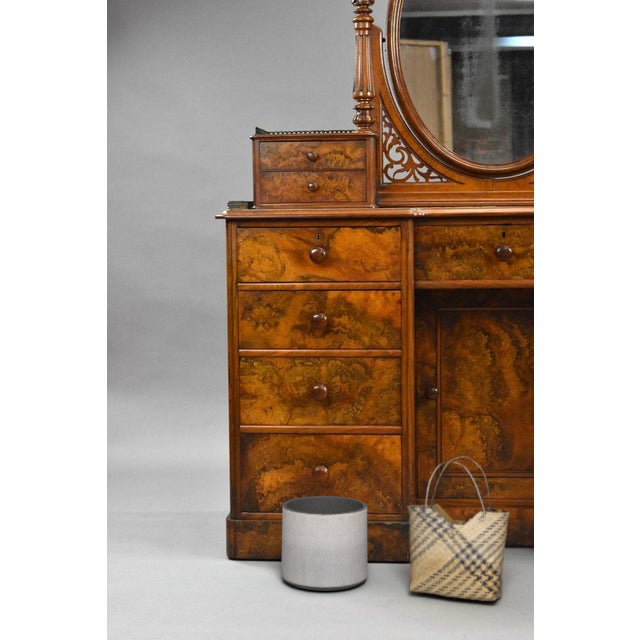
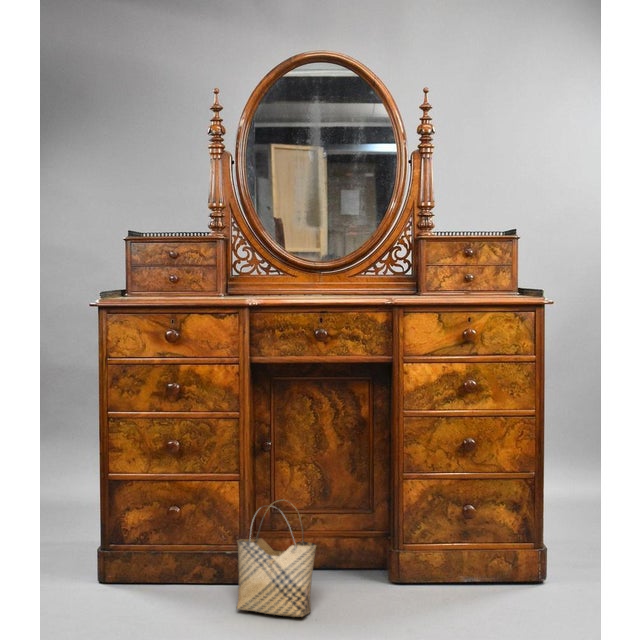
planter: present [282,496,367,591] -> none [137,531,207,610]

